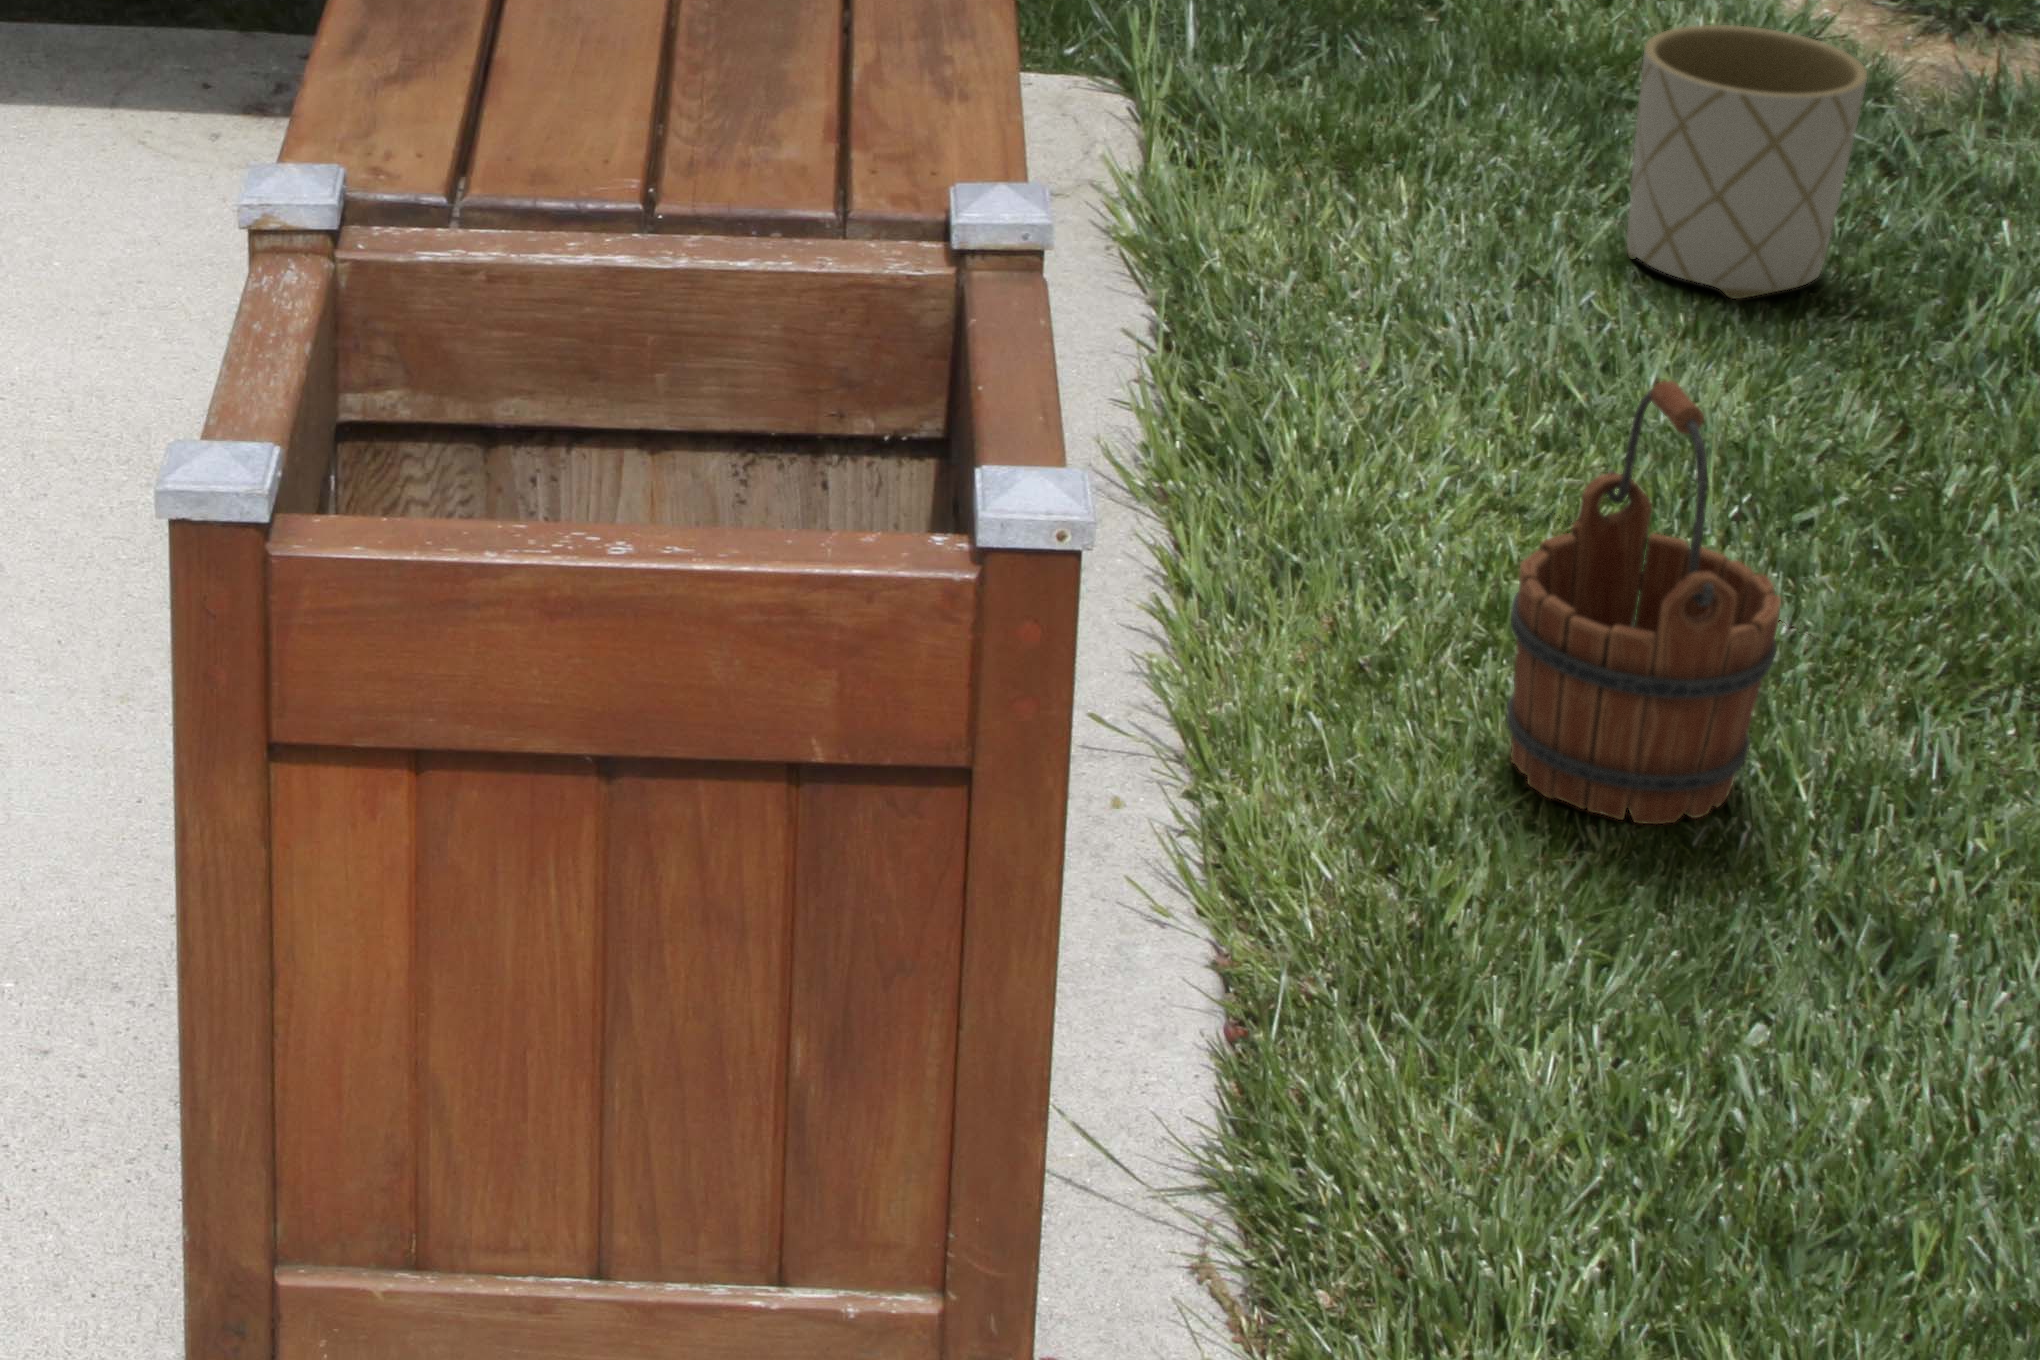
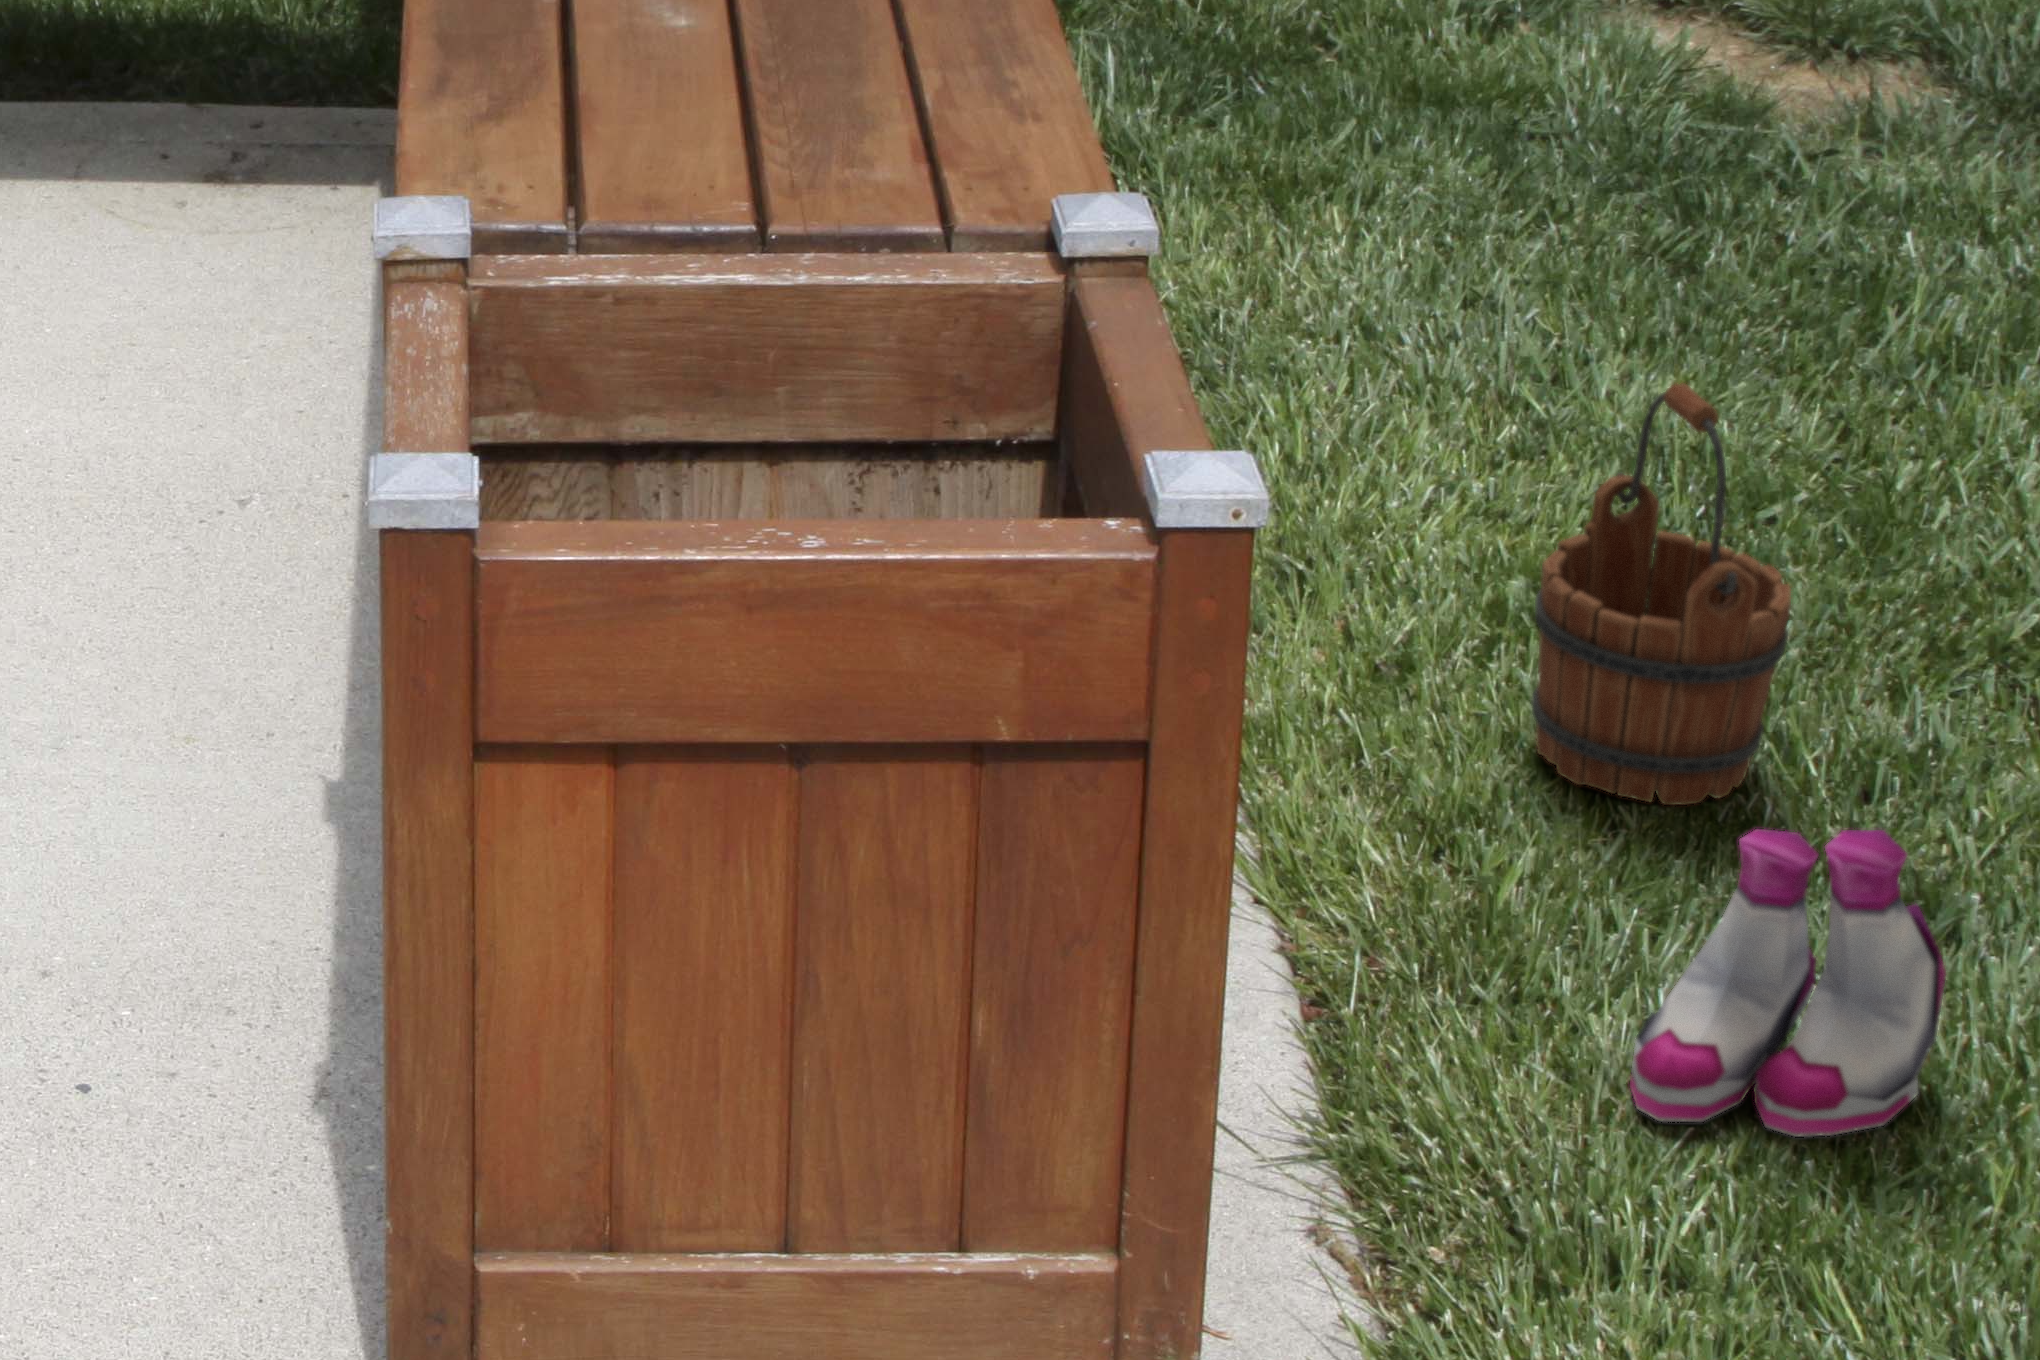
planter: present [1627,25,1867,299] -> none [1556,59,1783,320]
boots: none [1539,865,1885,1196] -> present [1630,829,1946,1137]

